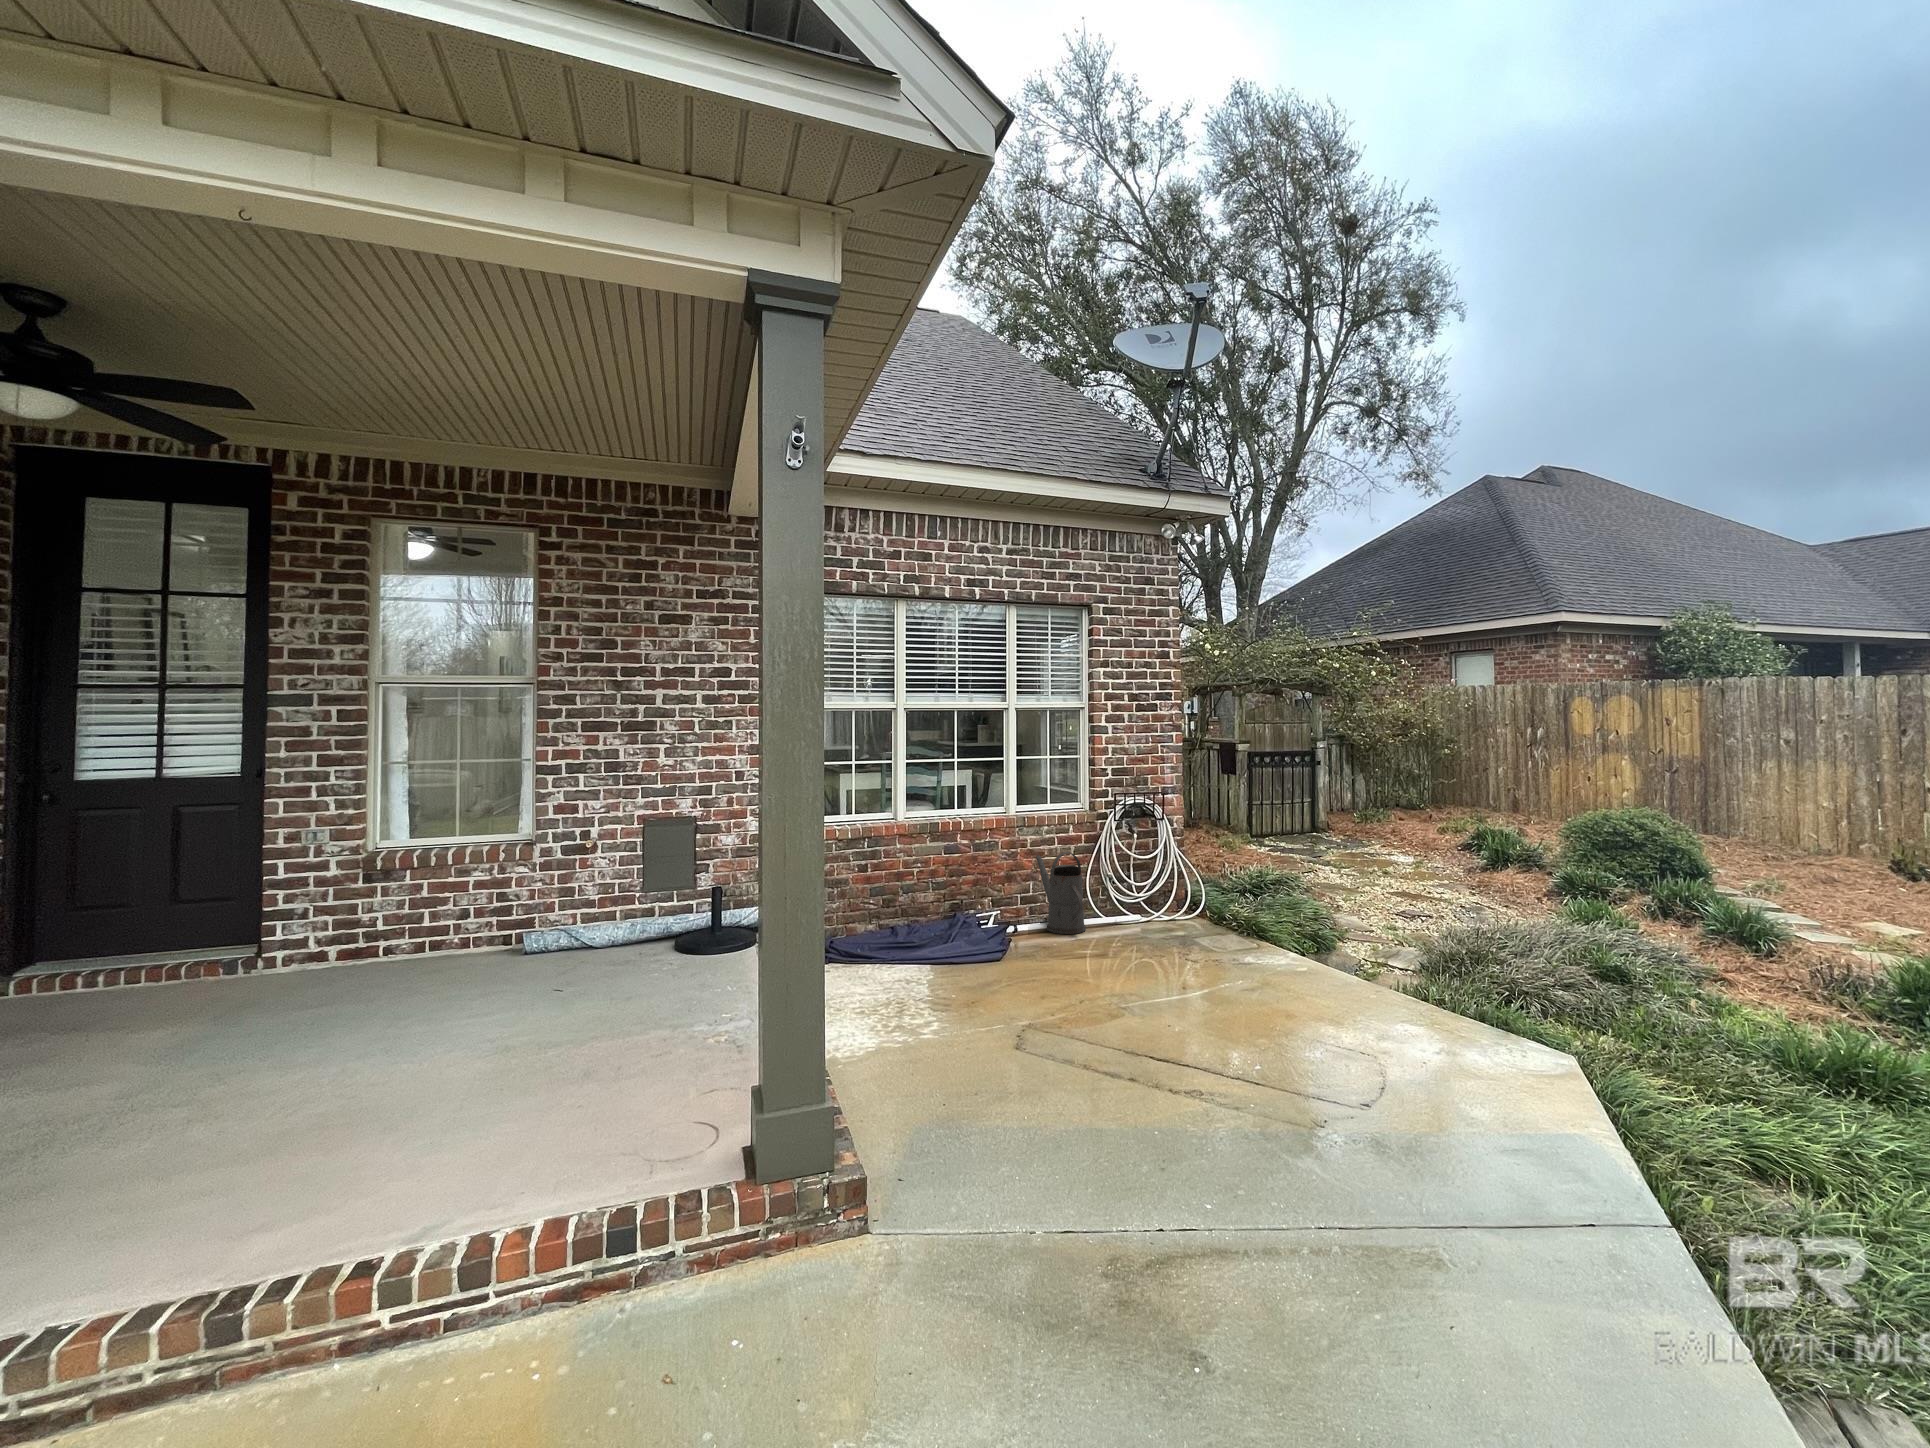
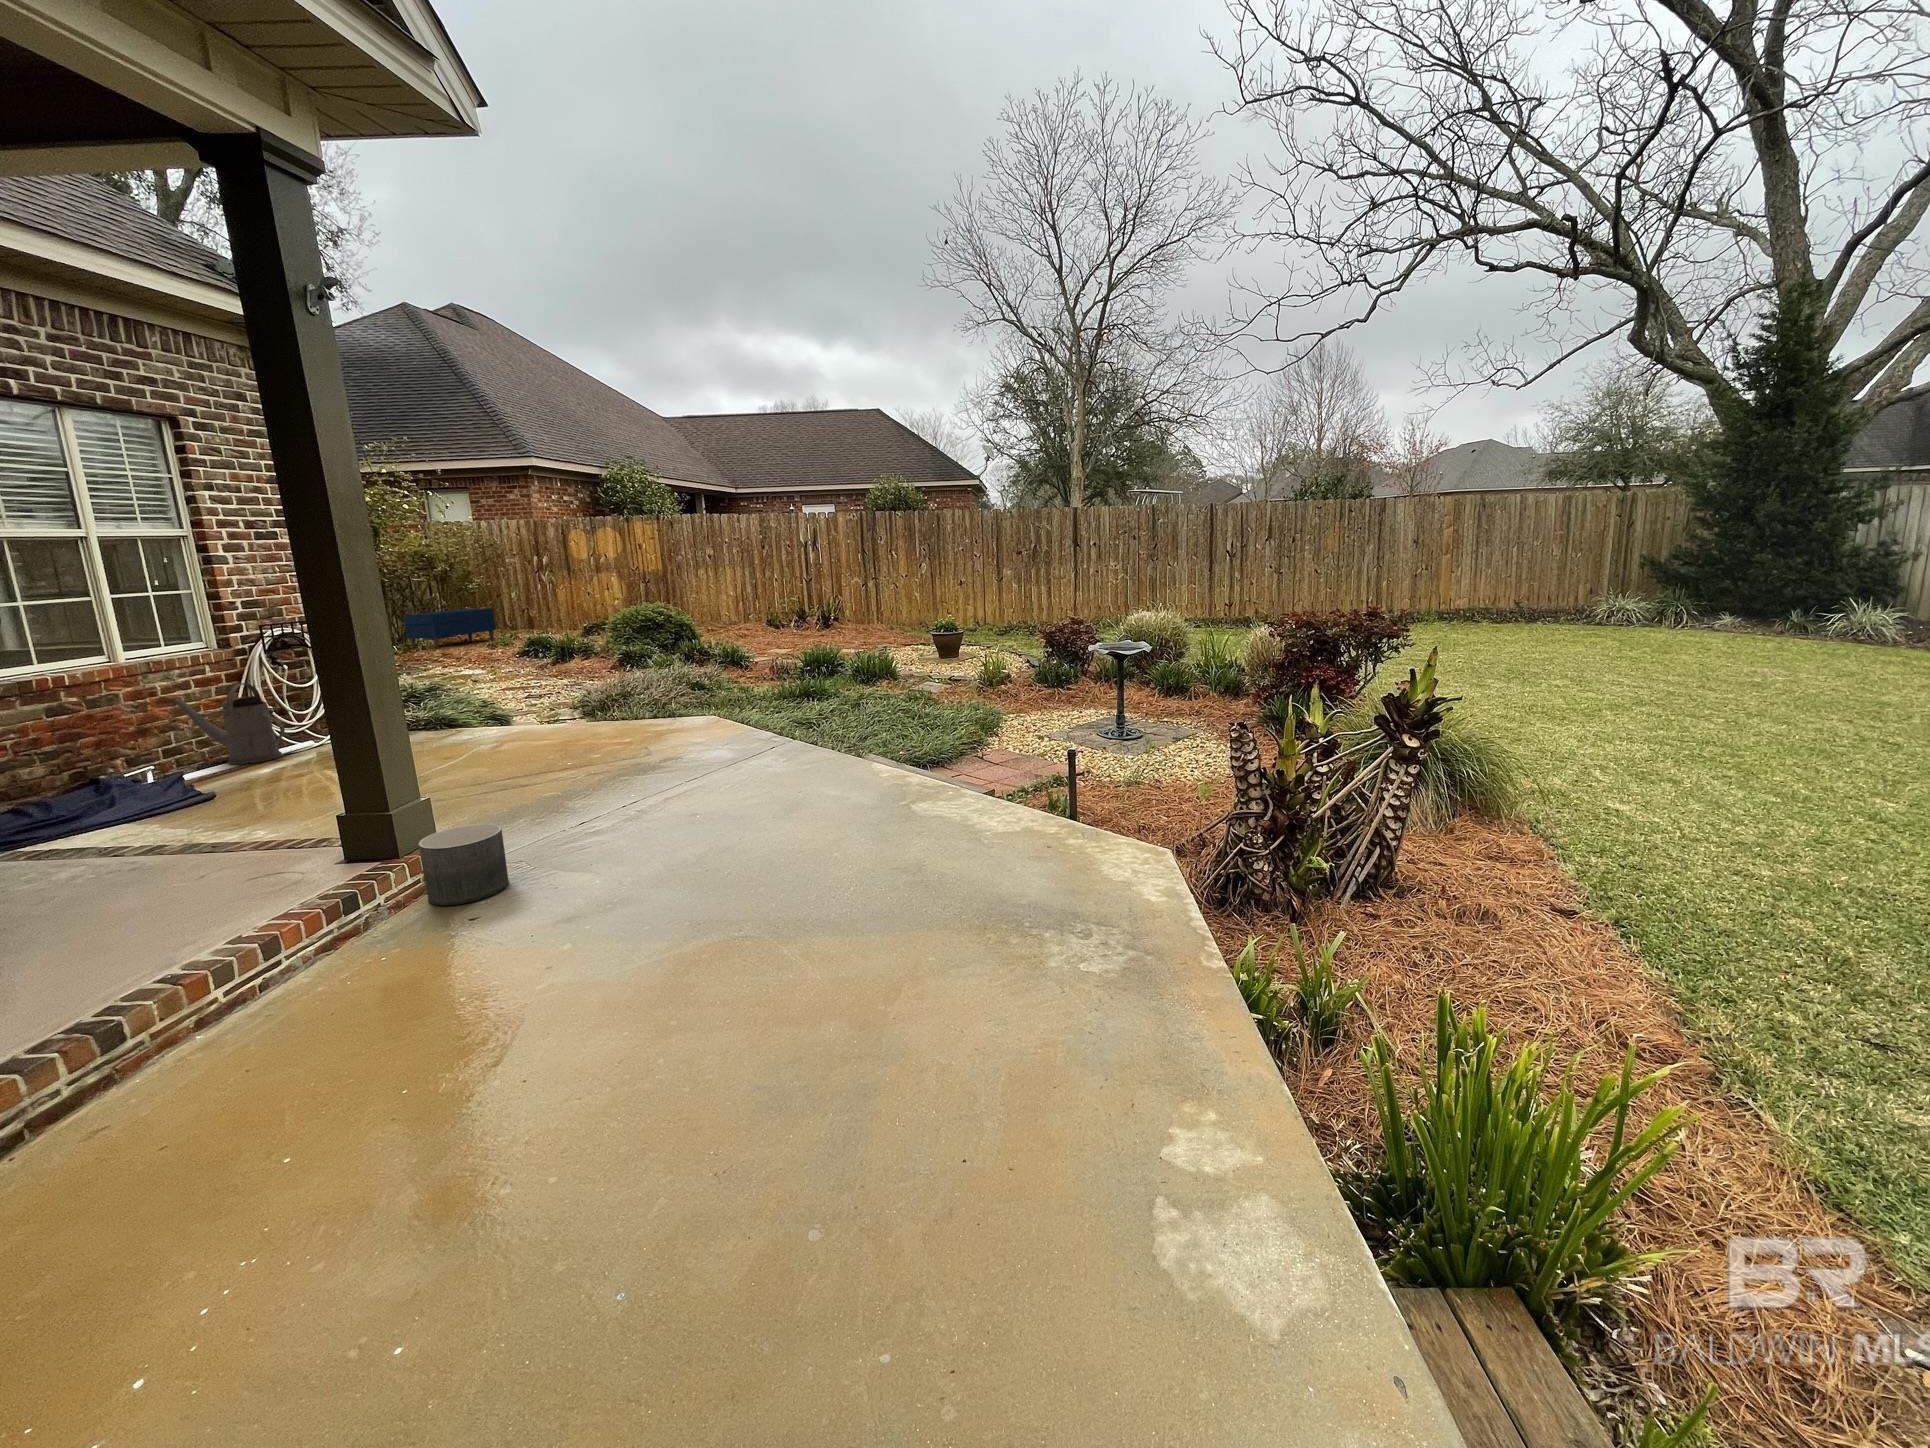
bench: none [1369,782,1463,824] -> present [404,608,496,649]
planter: none [716,1172,826,1329] -> present [419,824,509,906]

